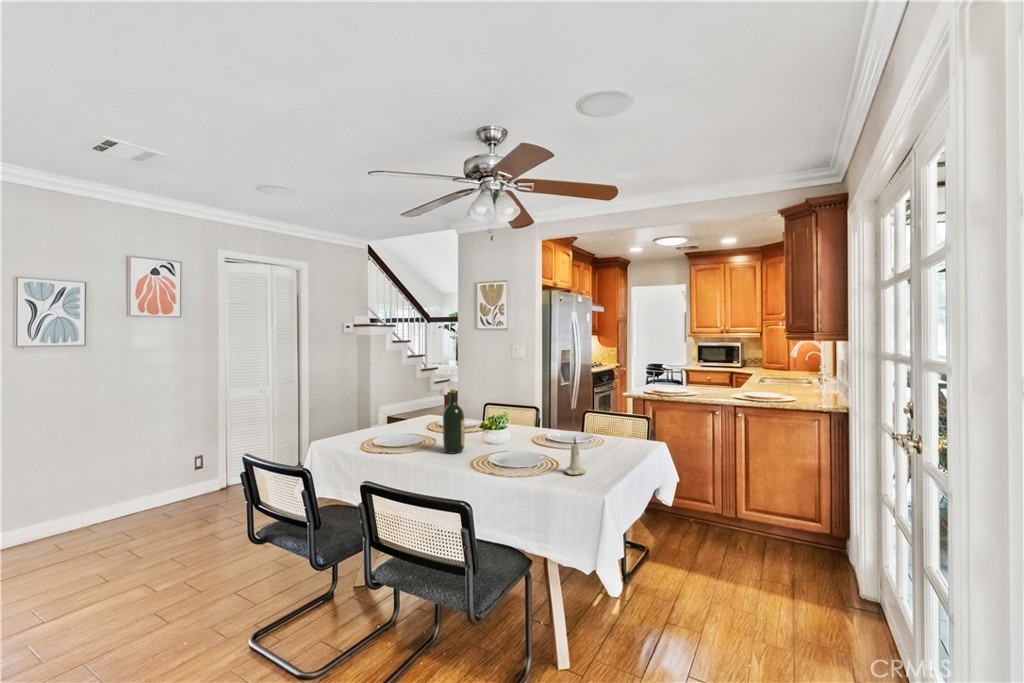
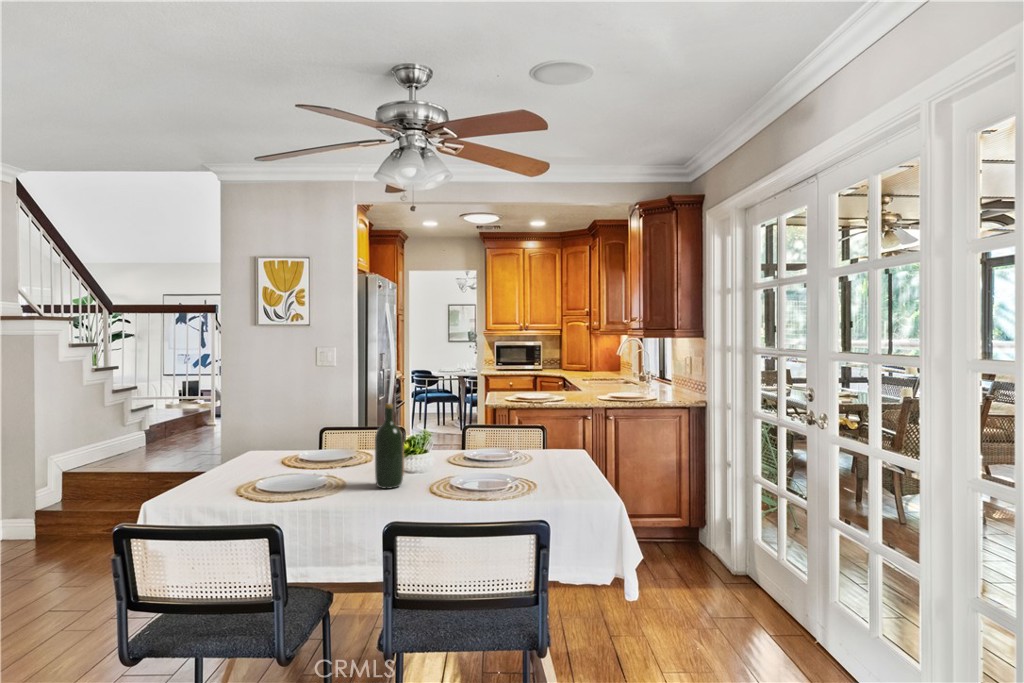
candle: present [565,438,586,475] -> none [556,445,579,488]

